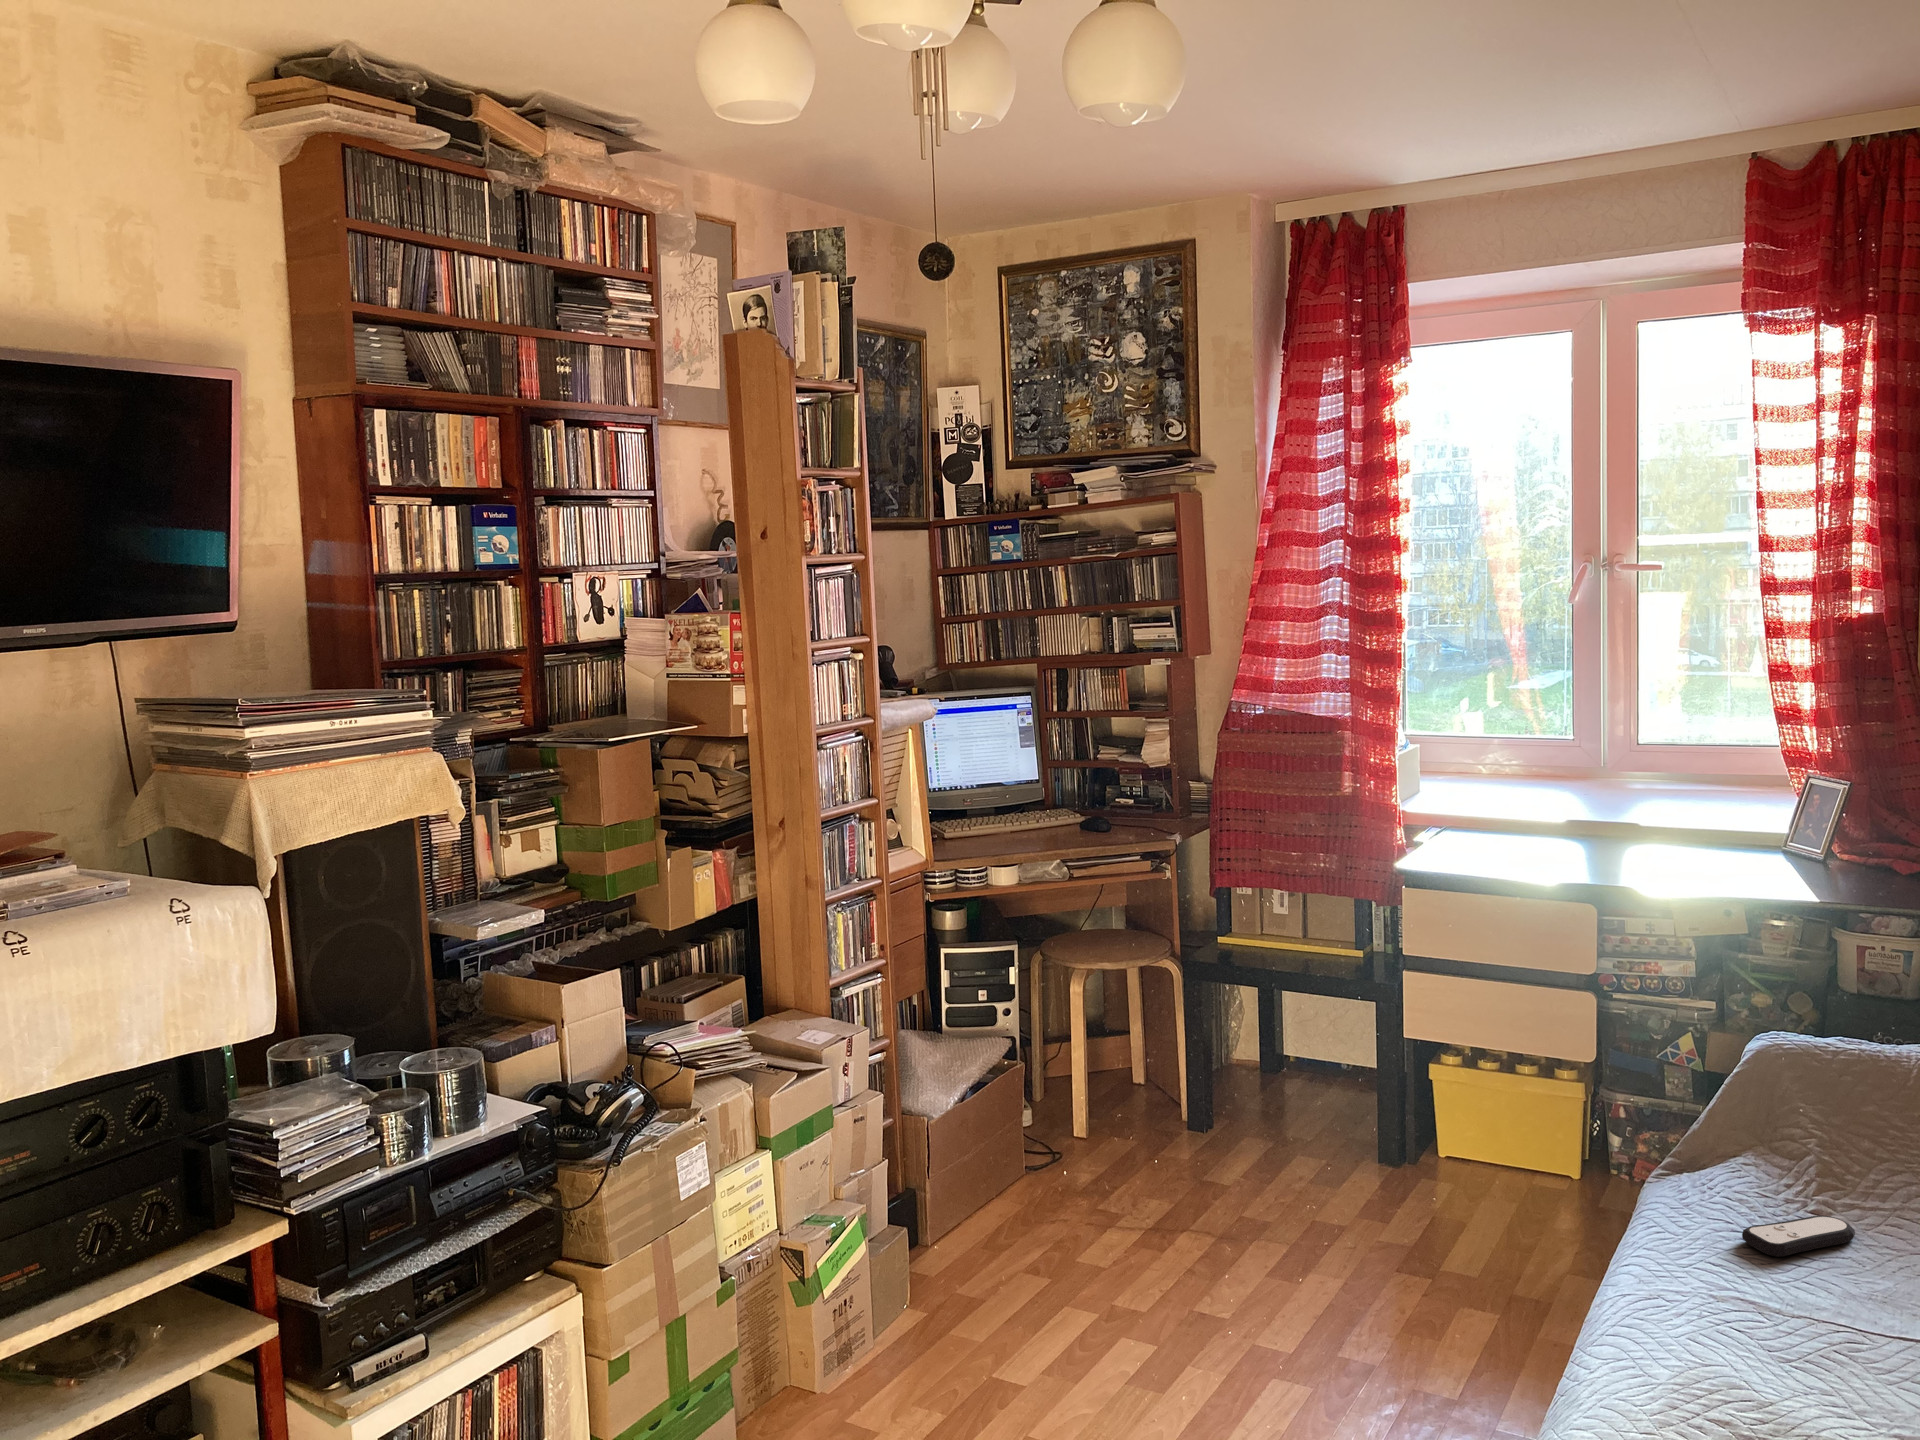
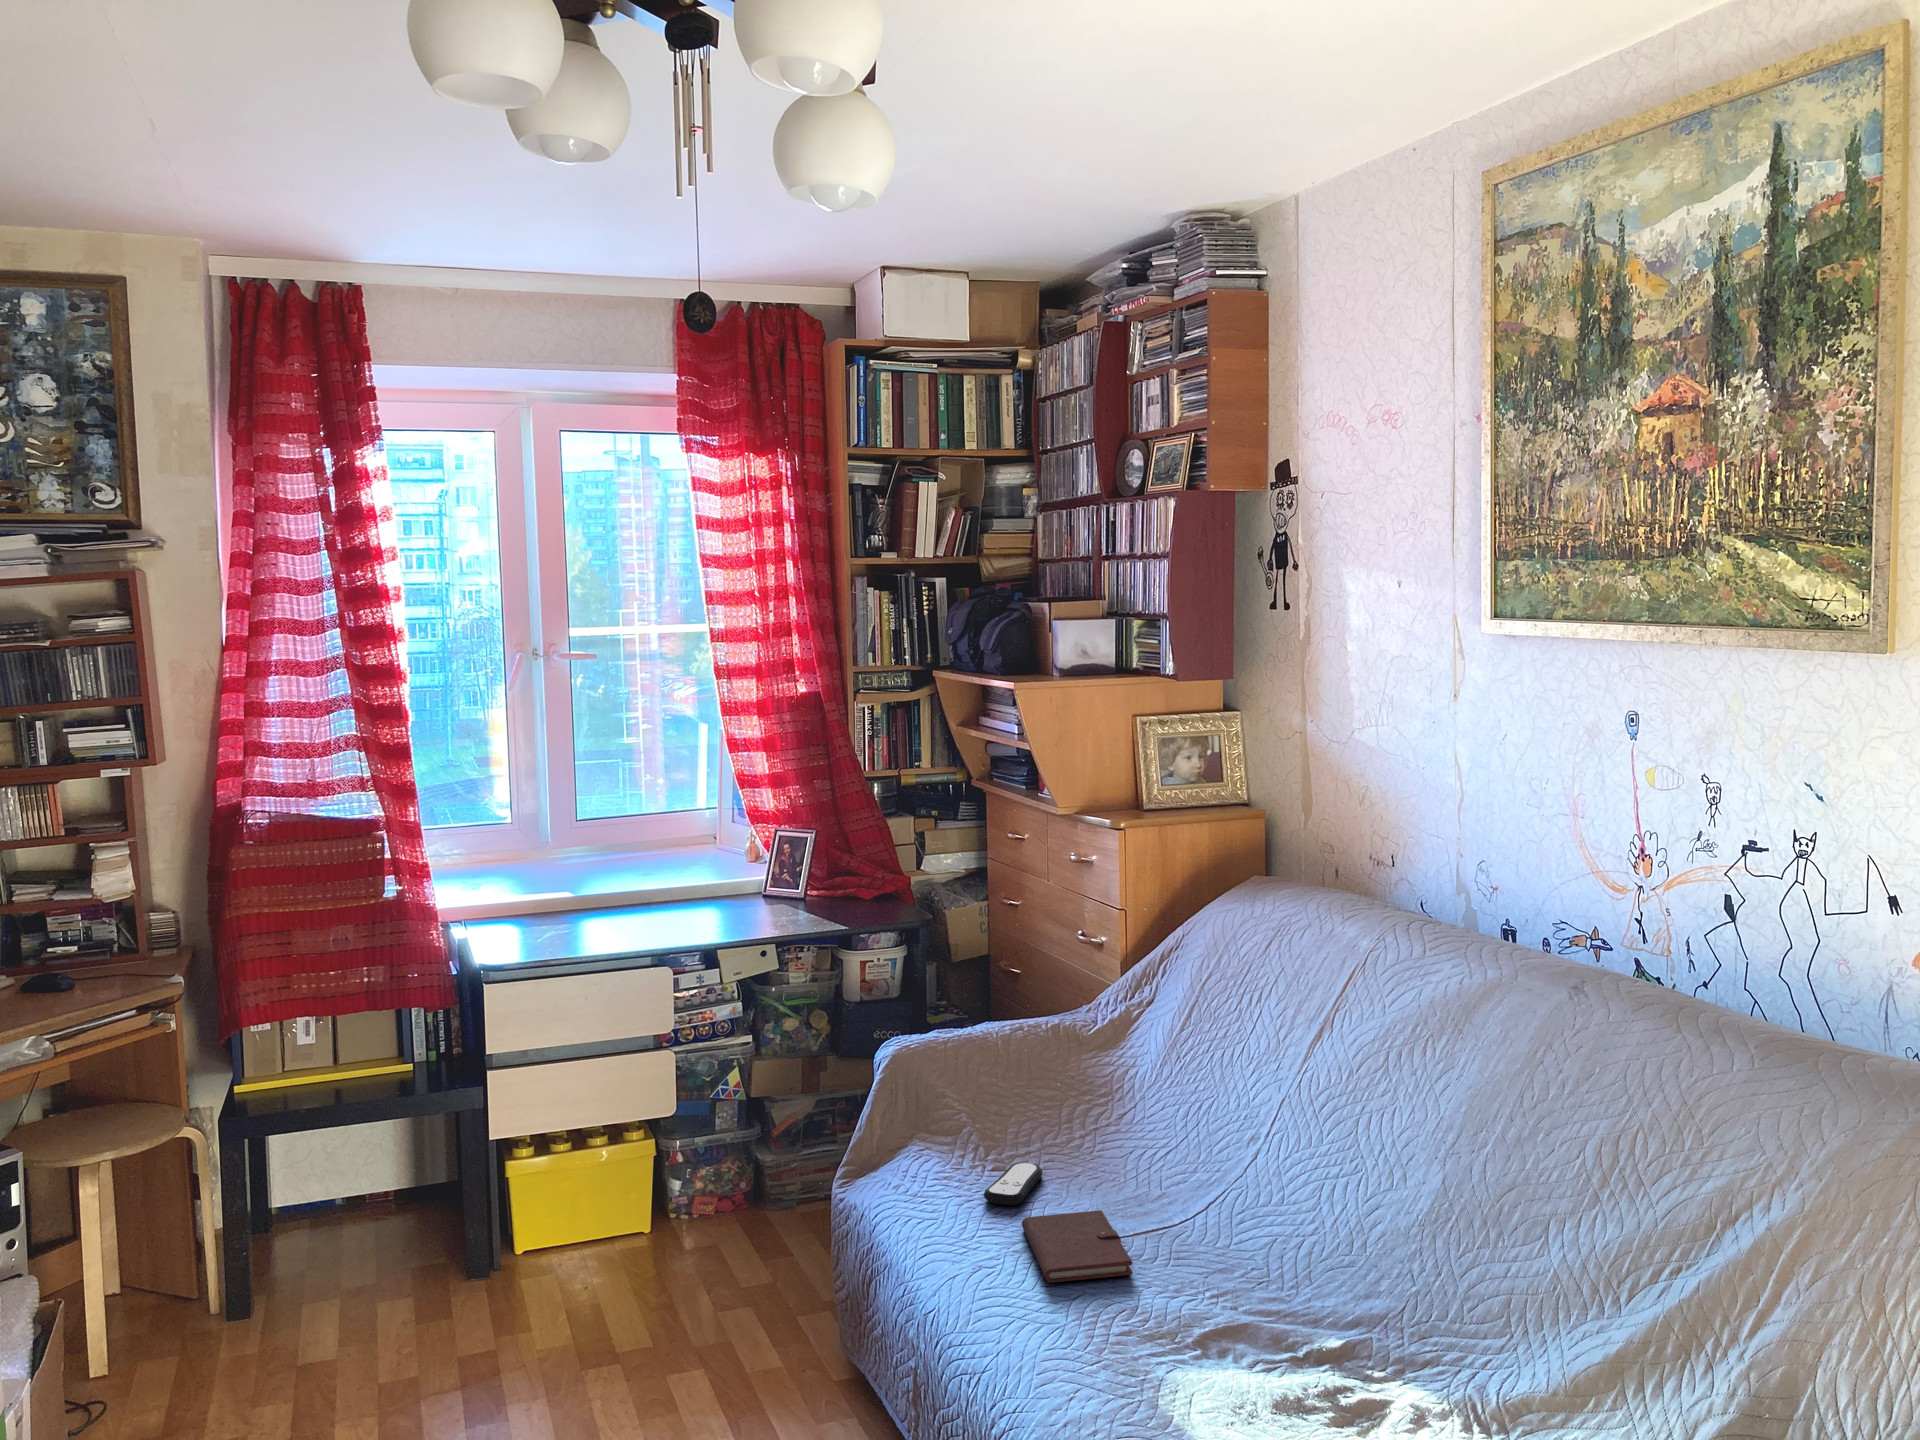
notebook: none [1697,1269,1862,1375] -> present [1022,1210,1133,1283]

